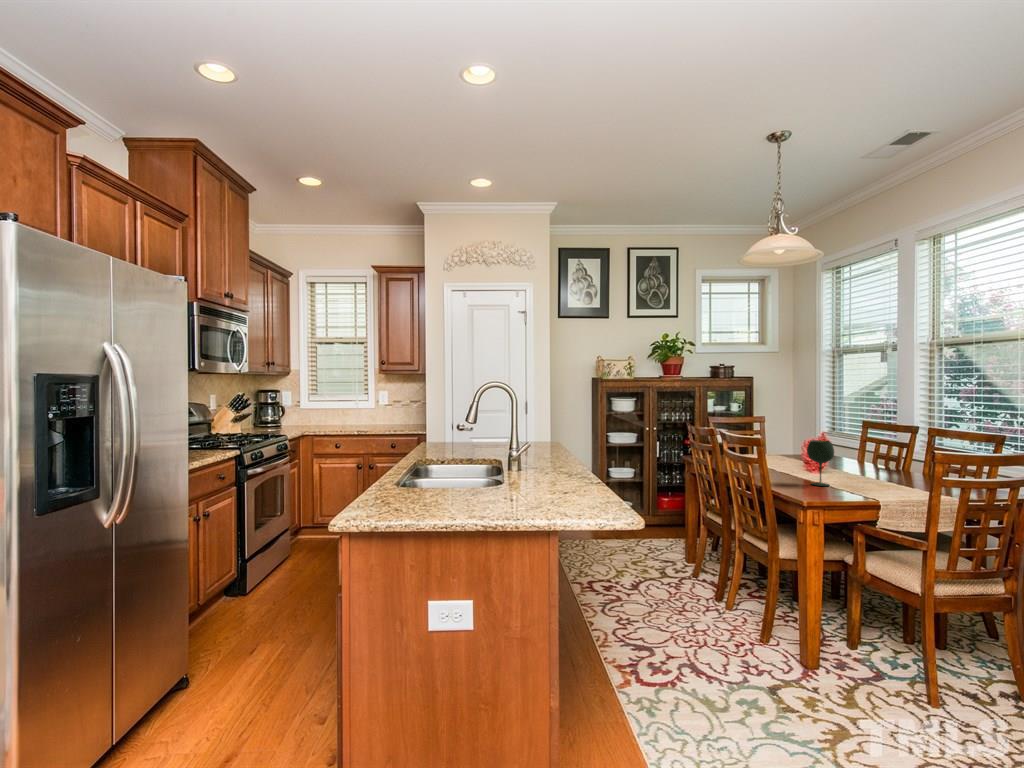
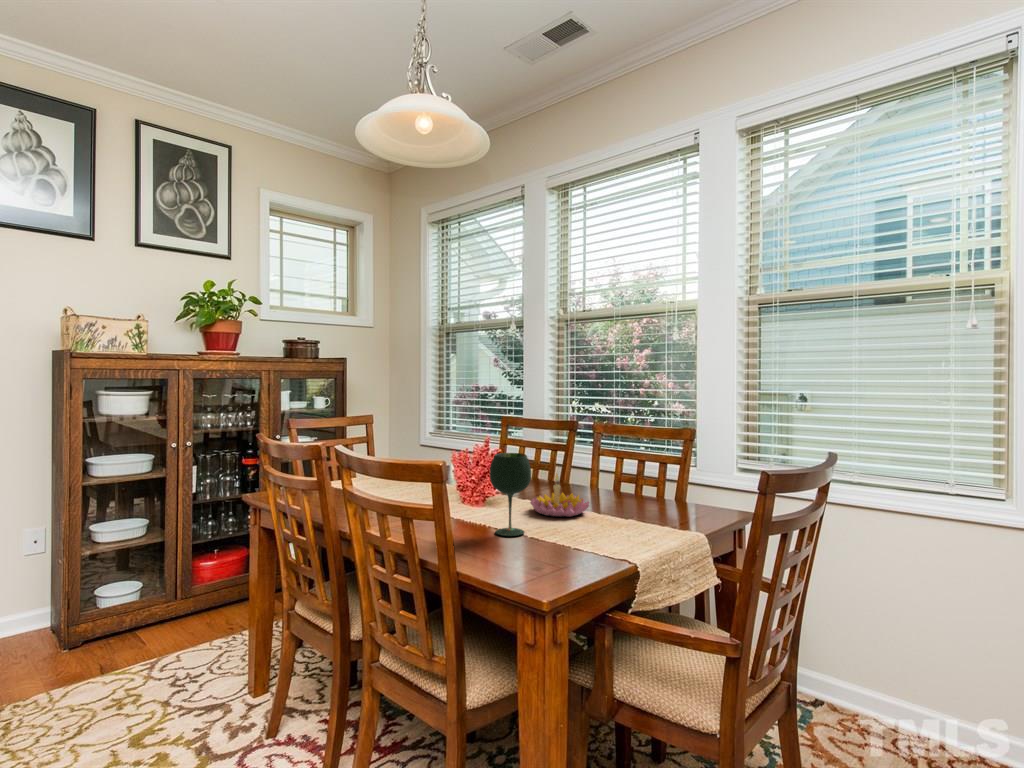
candle holder: none [847,456,893,485] -> present [530,474,589,517]

